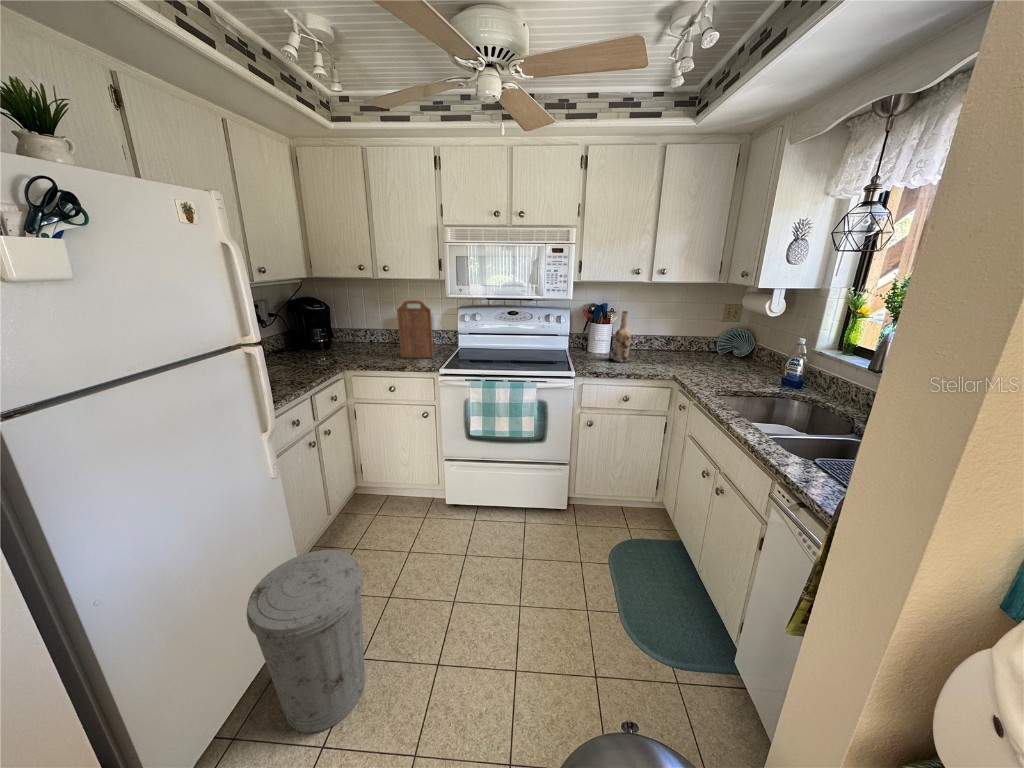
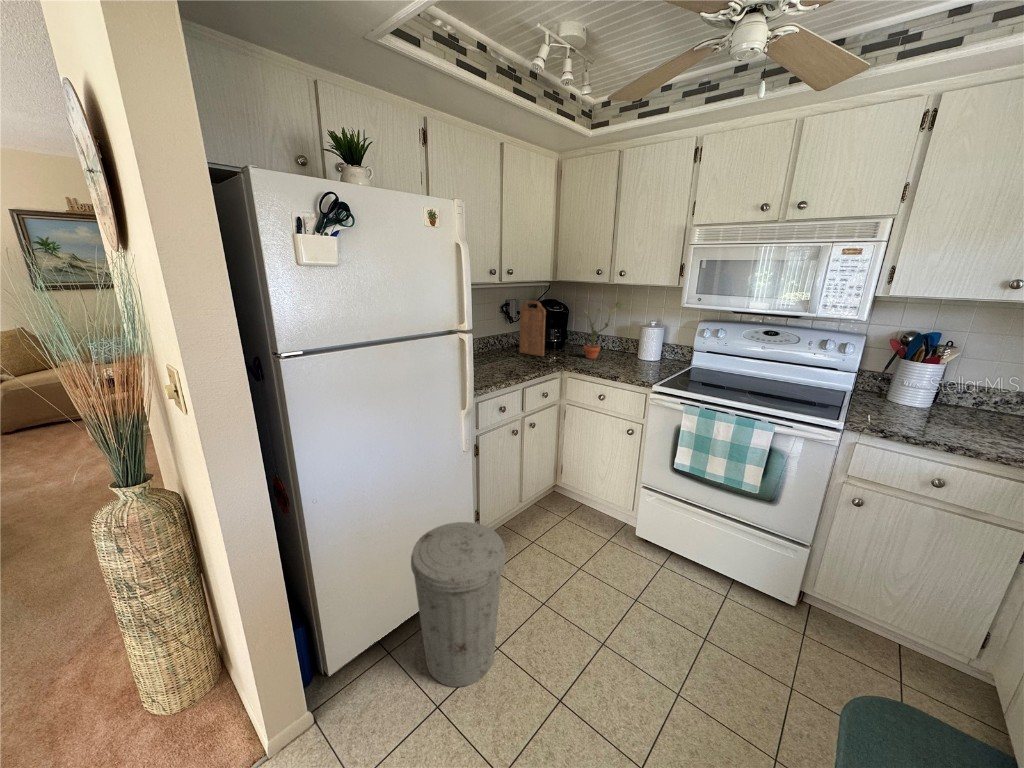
potted plant: none [347,295,387,353] -> present [577,302,622,359]
cutting board: present [397,300,434,358] -> present [519,301,546,357]
wine bottle: present [613,311,631,362] -> none [935,343,983,426]

